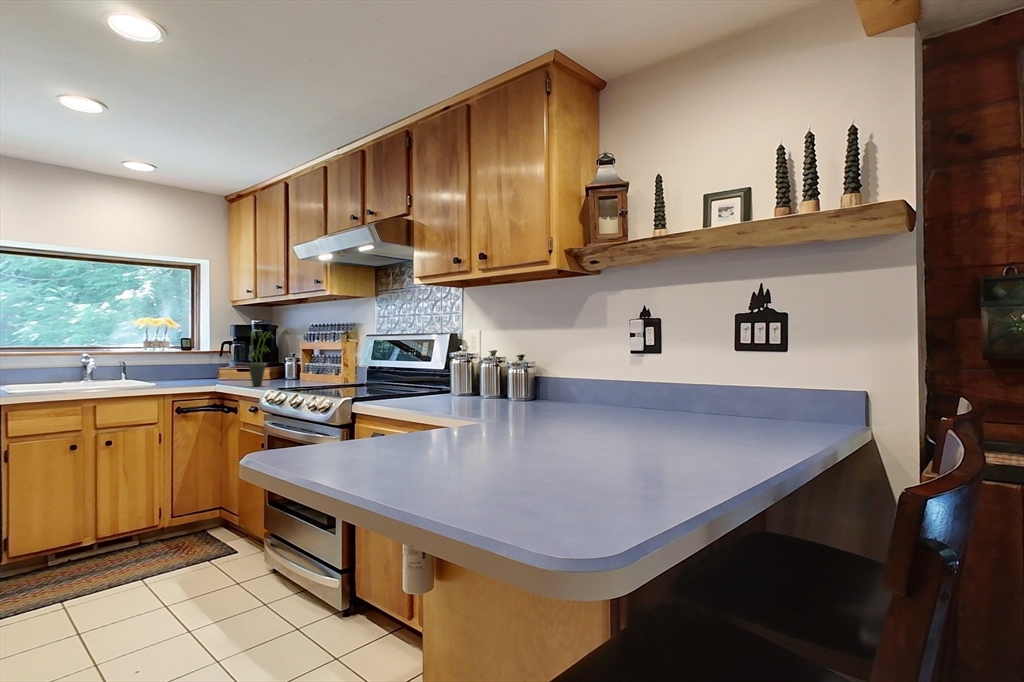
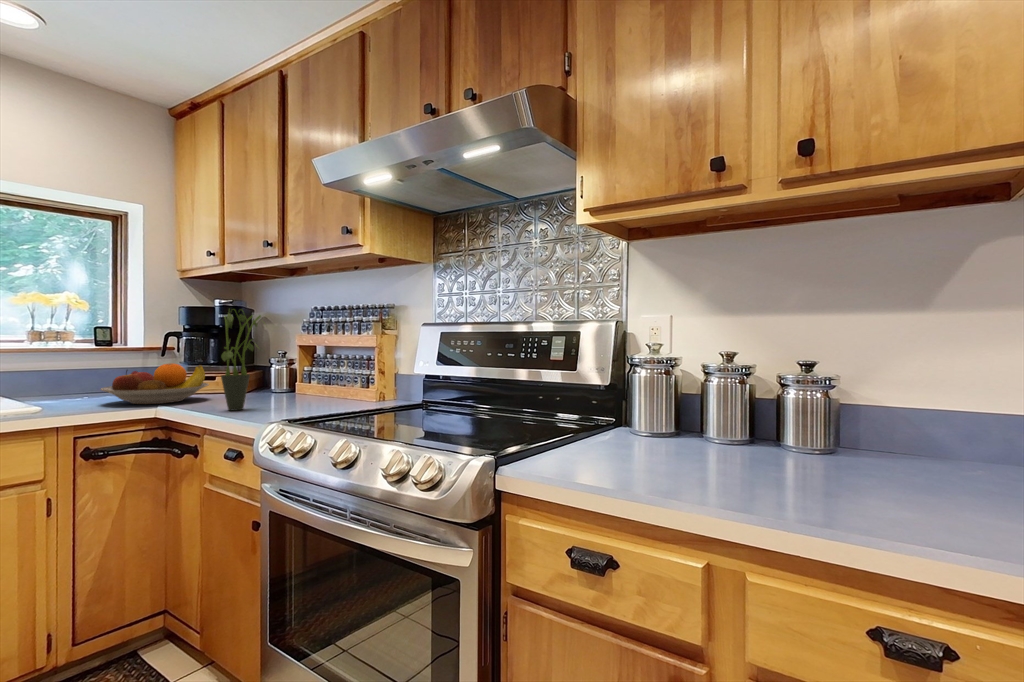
fruit bowl: none [185,360,246,384] -> present [101,363,209,404]

